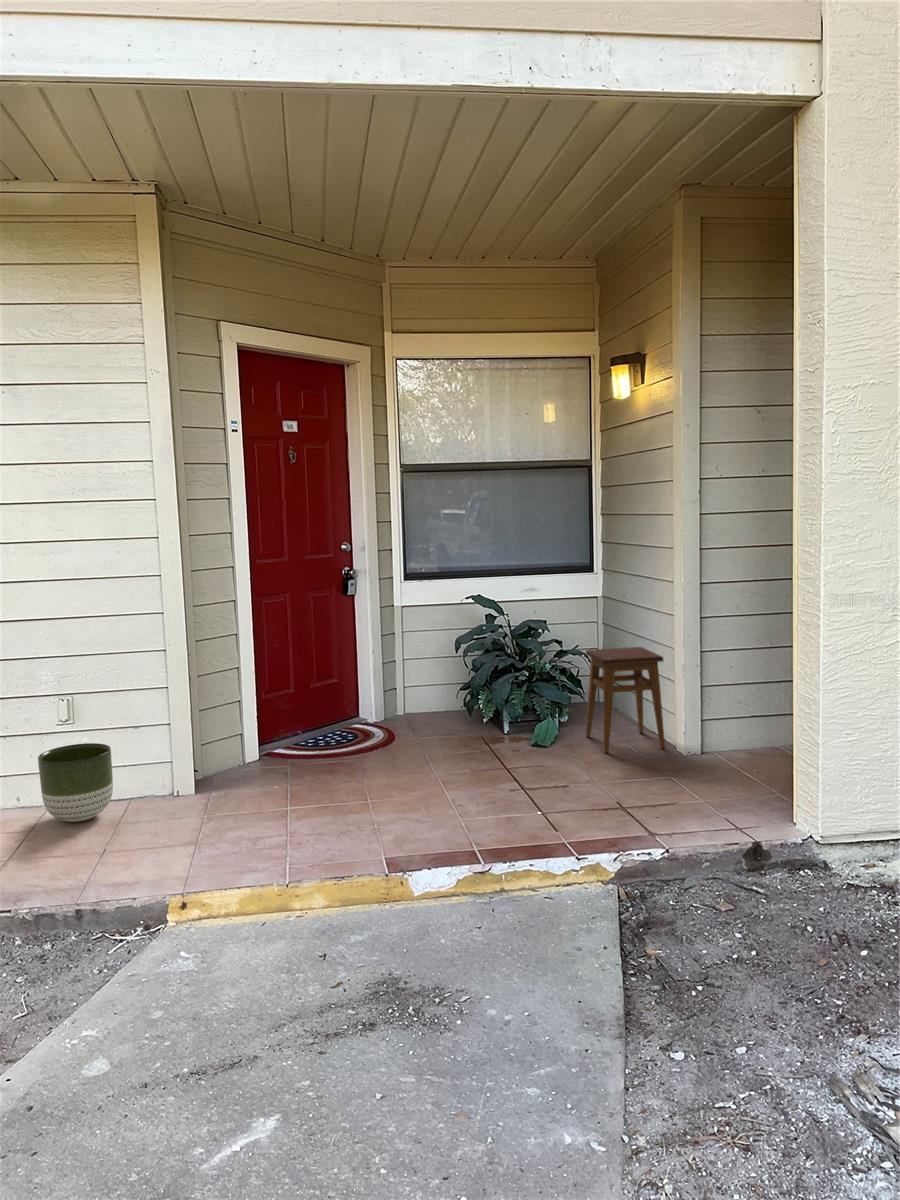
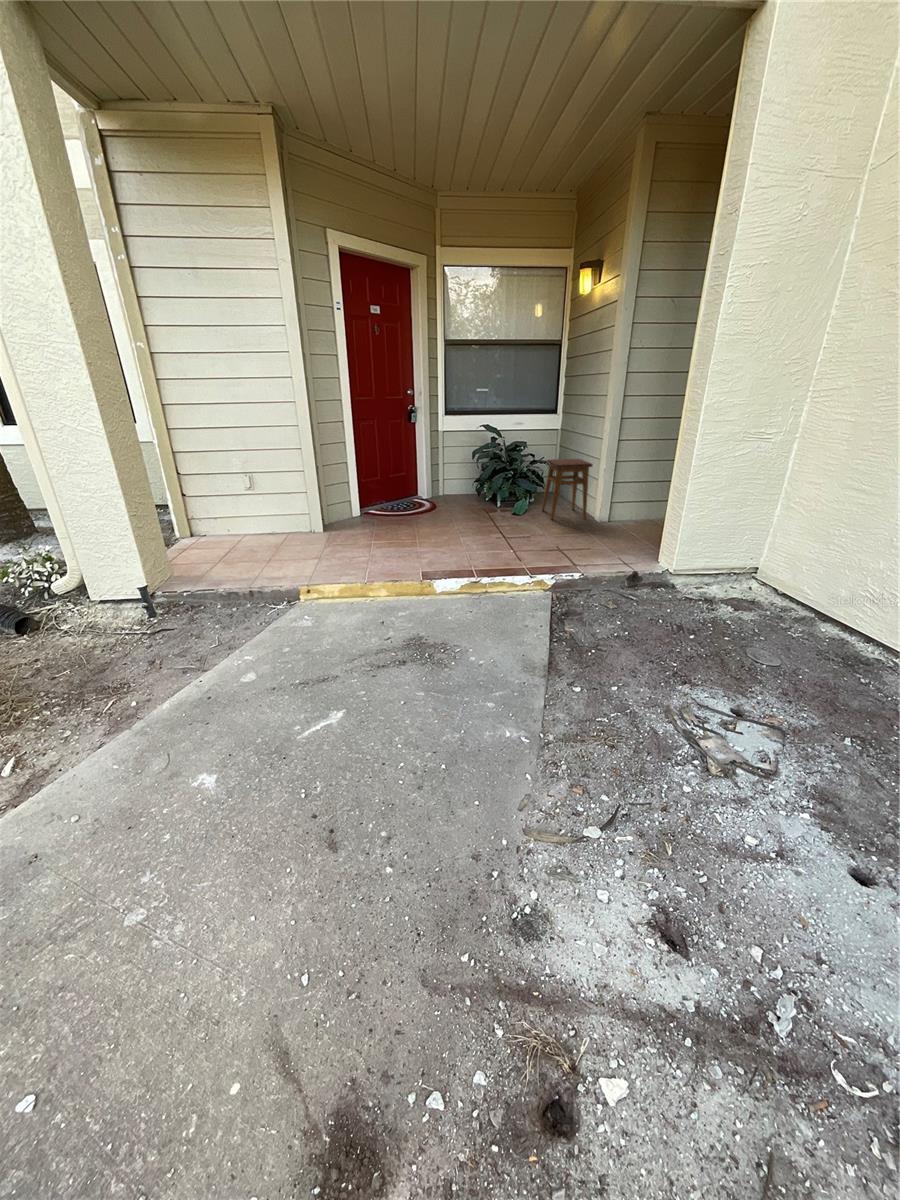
planter: present [38,743,113,822] -> none [234,503,279,545]

